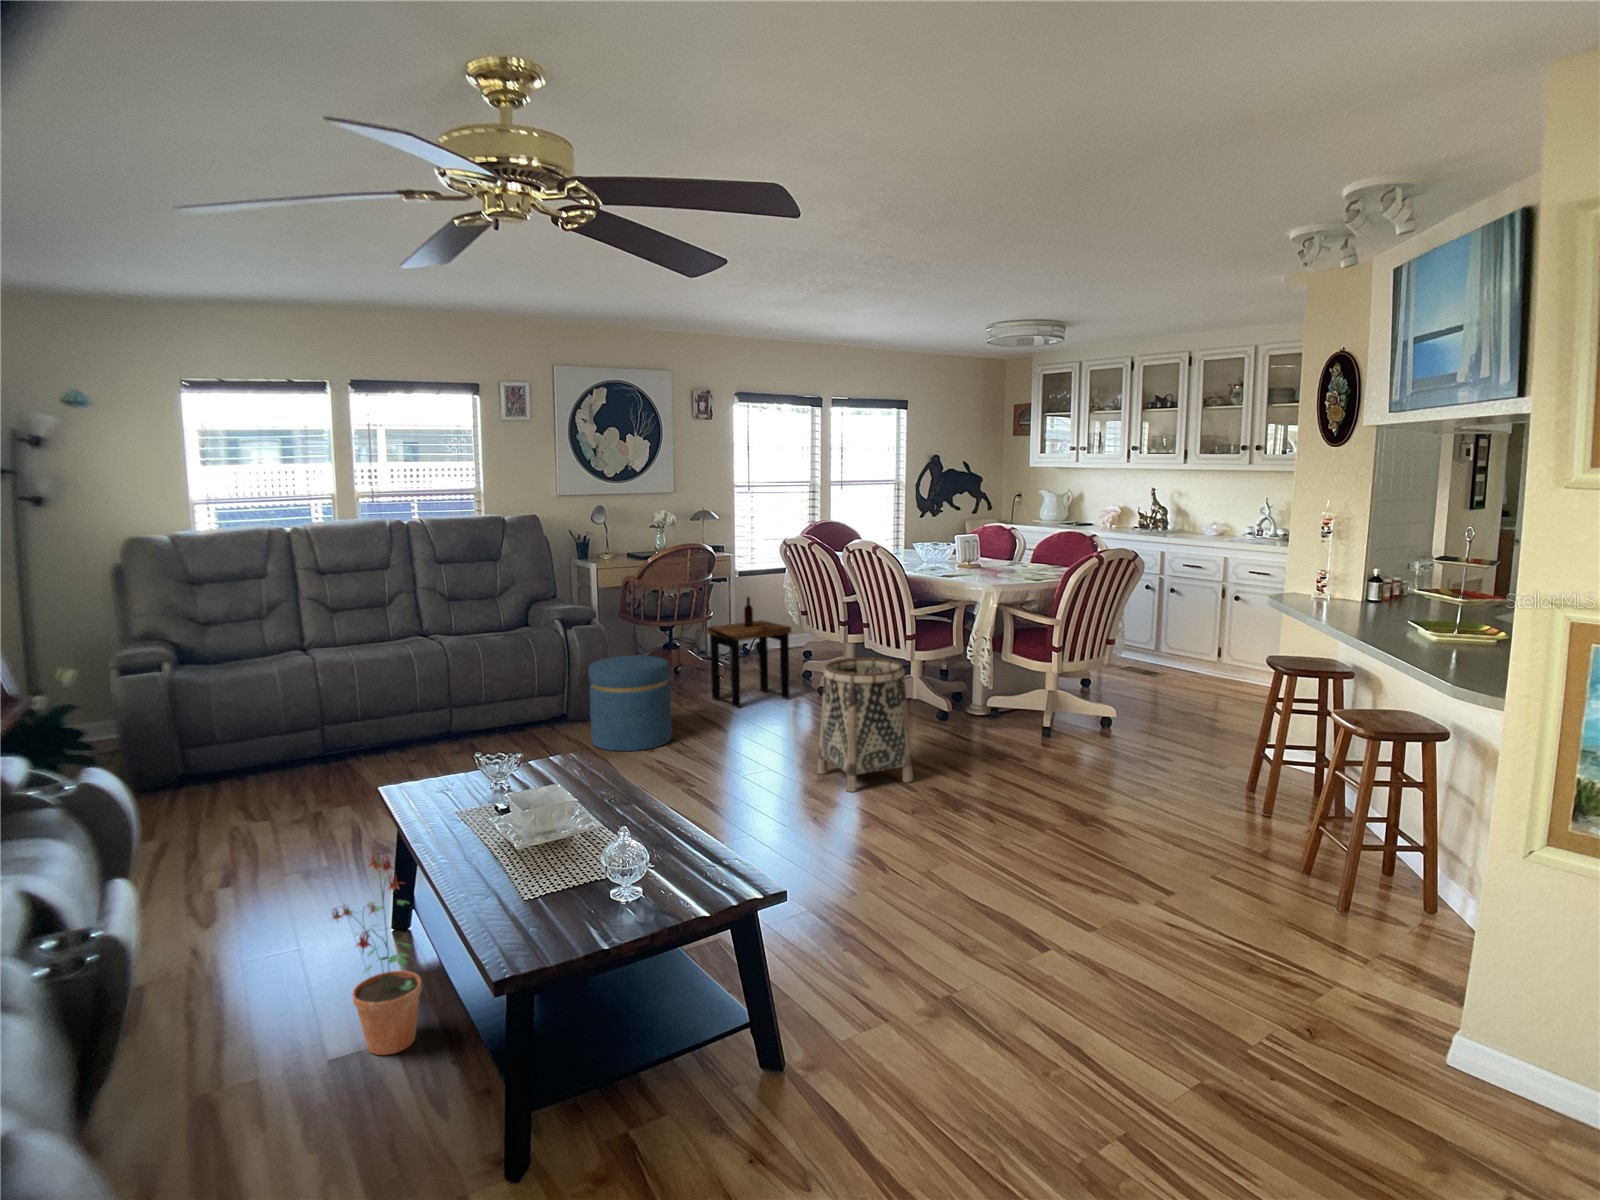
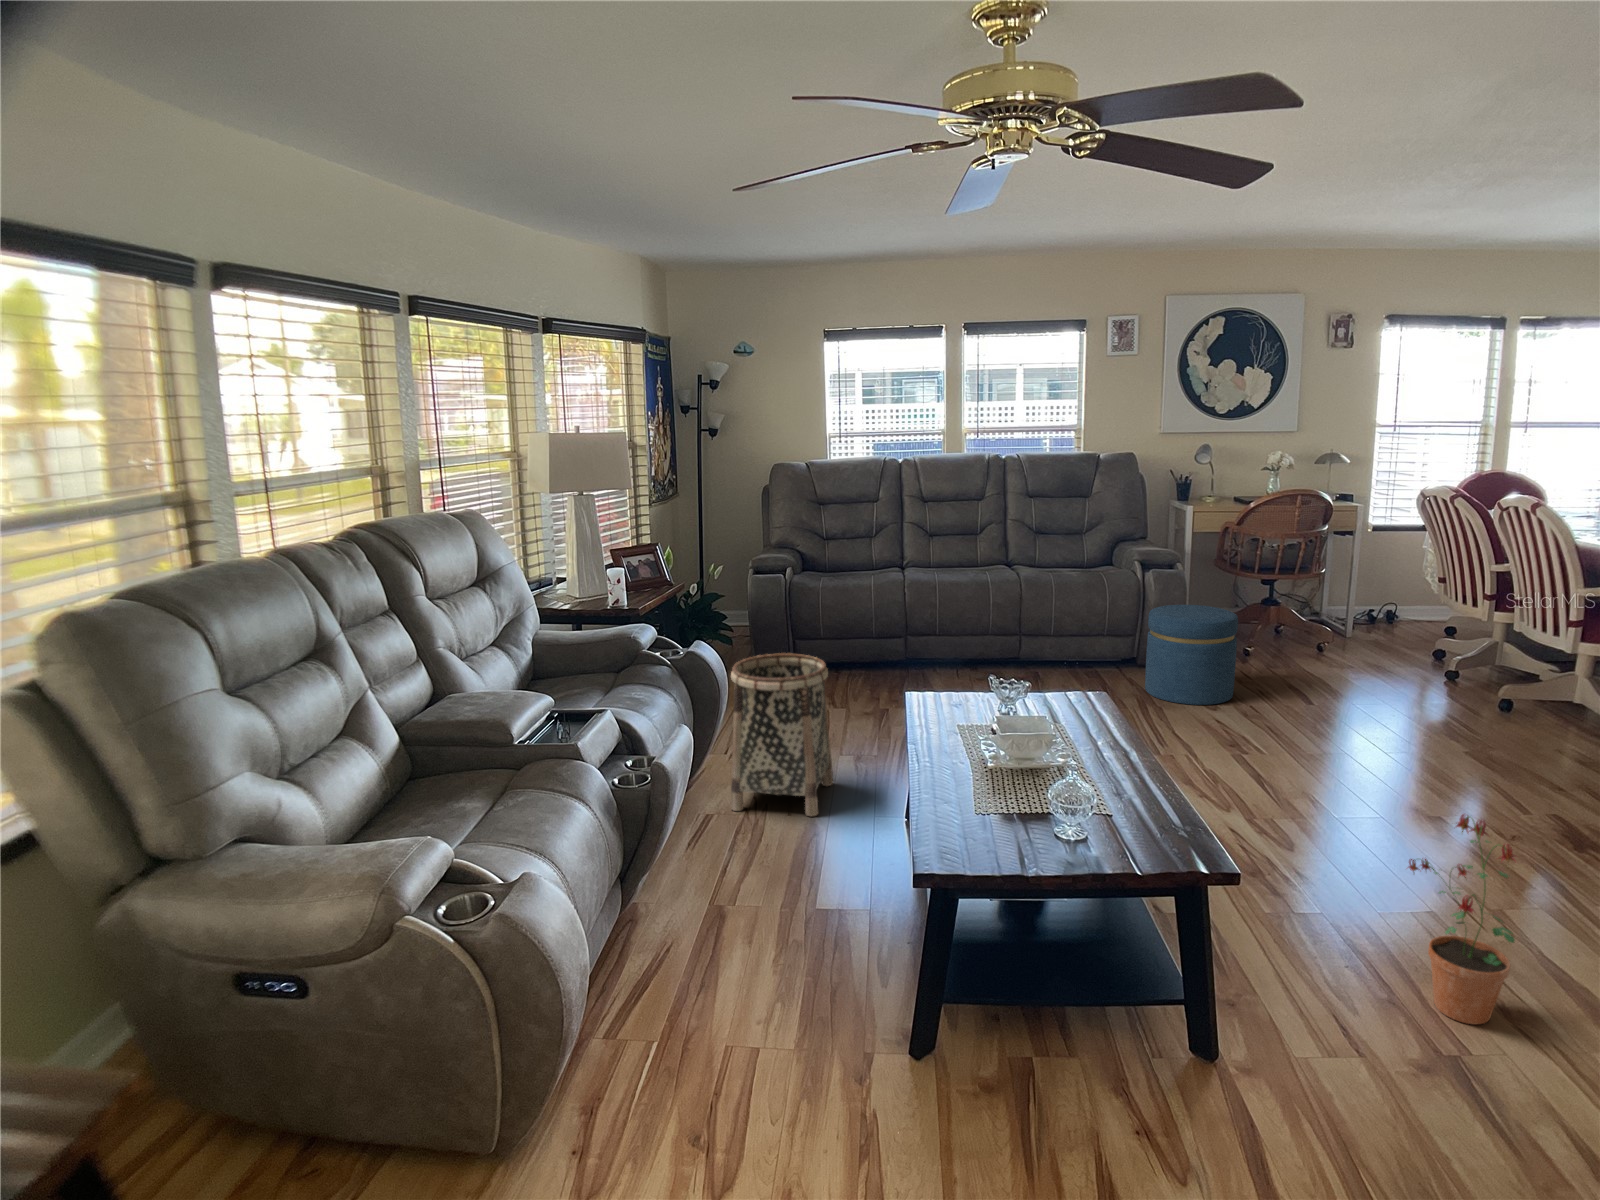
side table: present [707,597,791,708] -> none [1300,554,1412,677]
basket: present [818,658,913,792] -> present [731,653,833,817]
potted plant: present [332,853,422,1055] -> present [1408,814,1516,1024]

